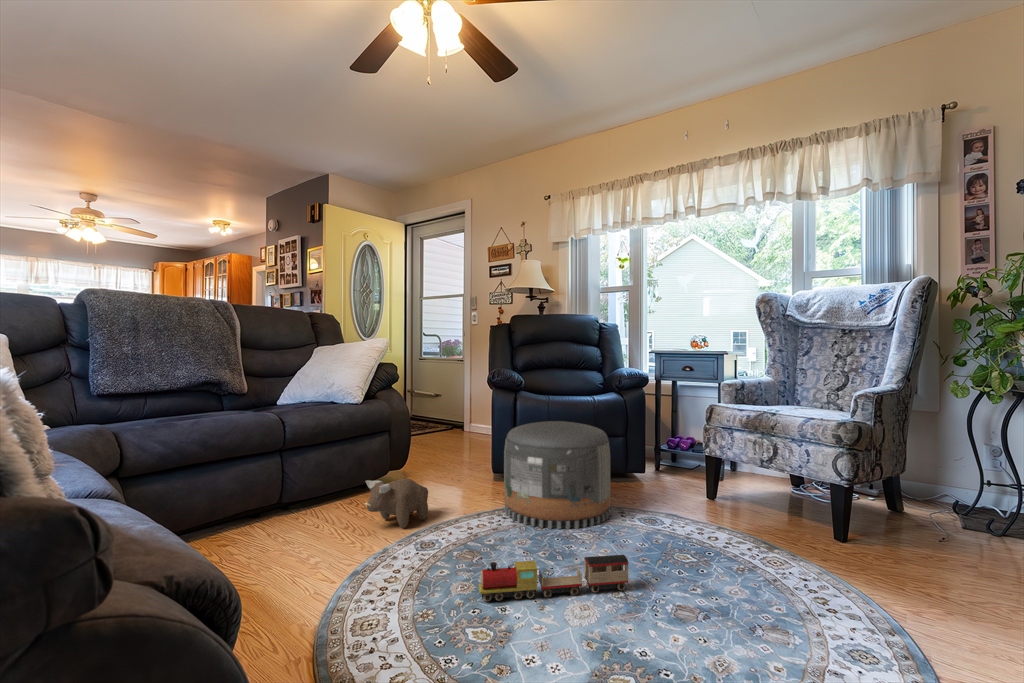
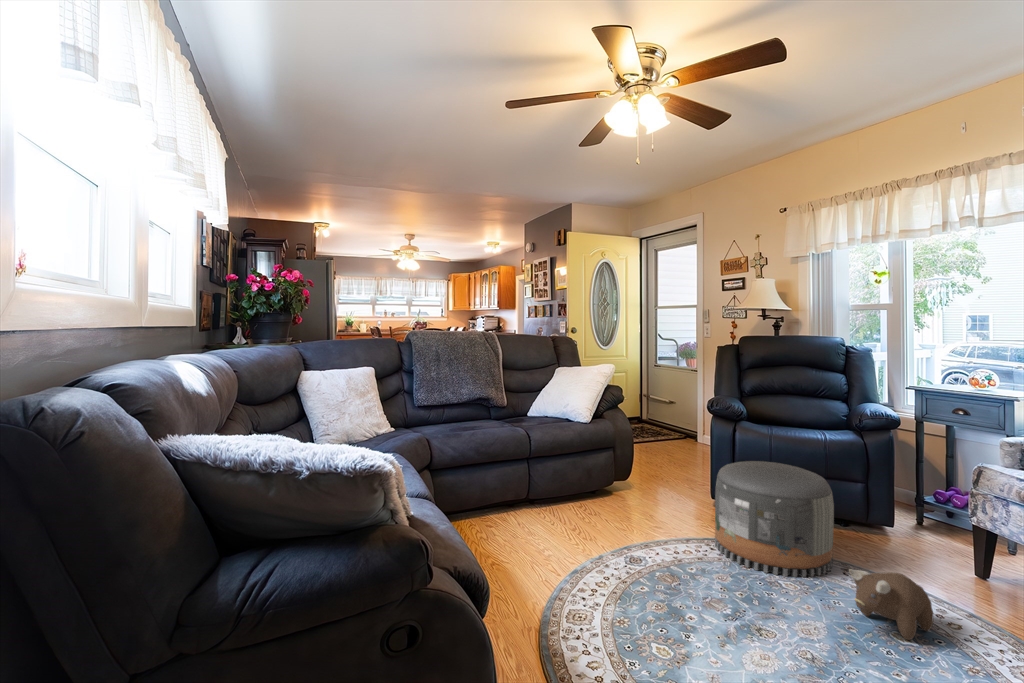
plush toy: present [365,479,428,528] -> present [849,569,933,640]
toy train: present [479,555,628,602] -> none [668,593,818,652]

